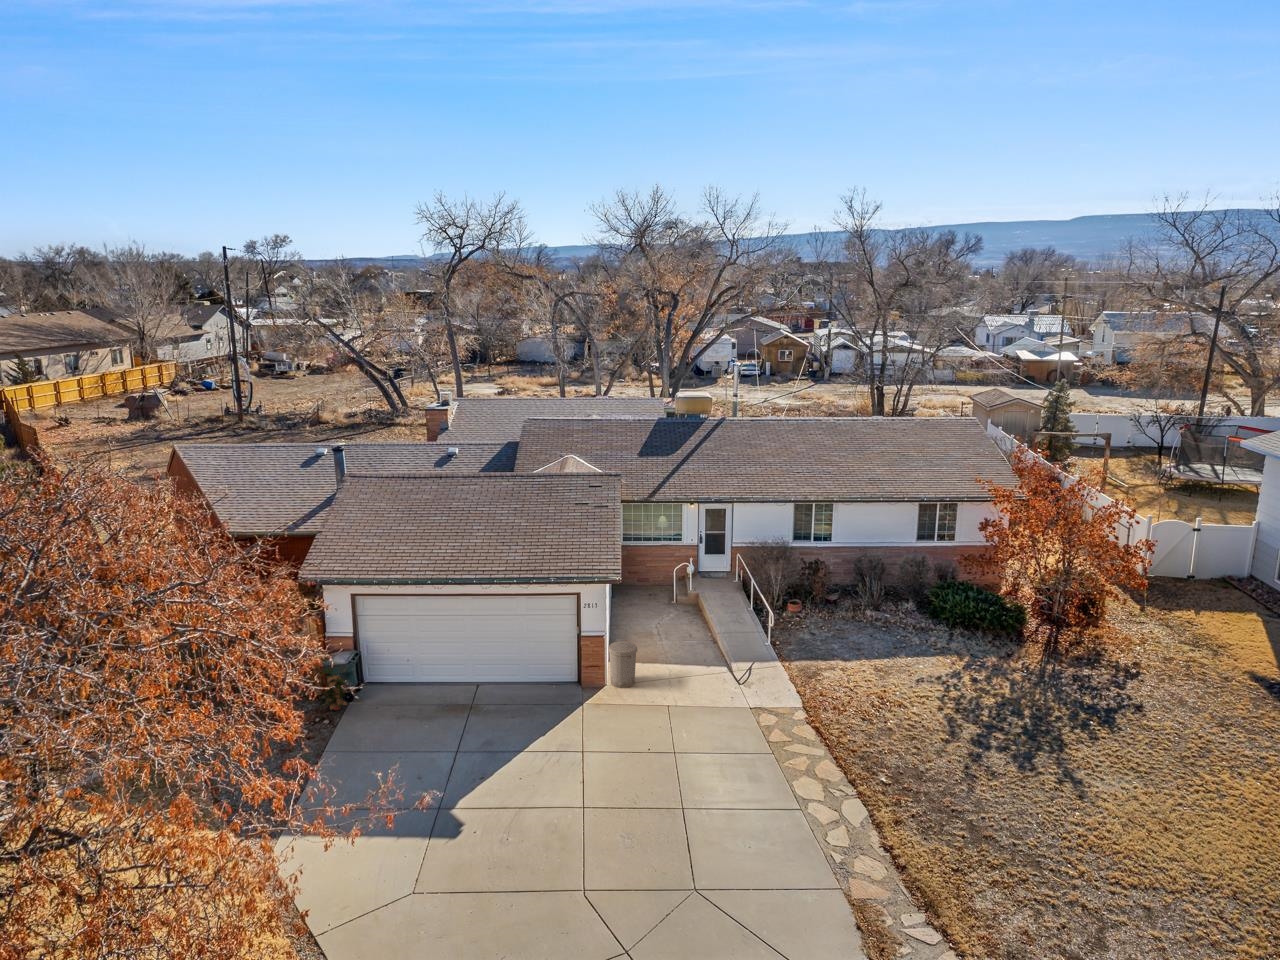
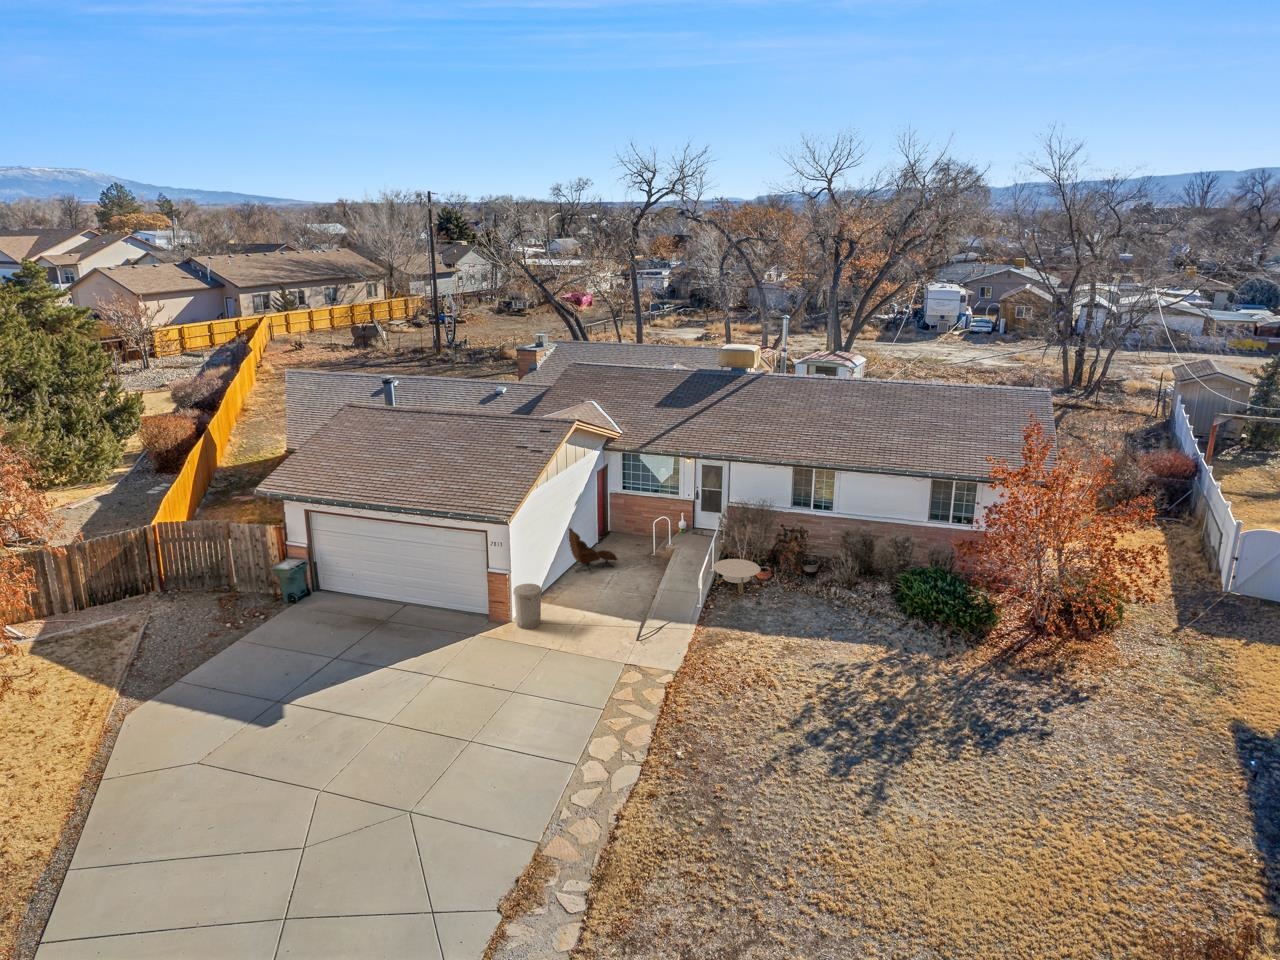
lounge chair: none [605,583,652,628] -> present [568,527,617,573]
round table: none [753,595,798,627] -> present [713,559,761,594]
decorative plant: present [324,676,347,710] -> none [264,578,287,609]

